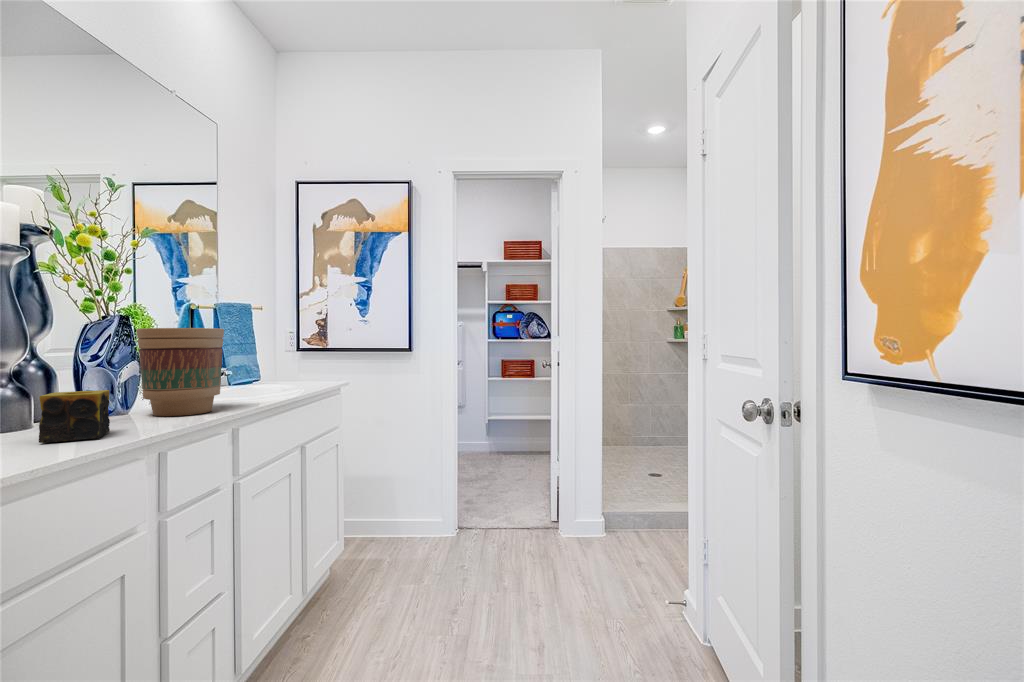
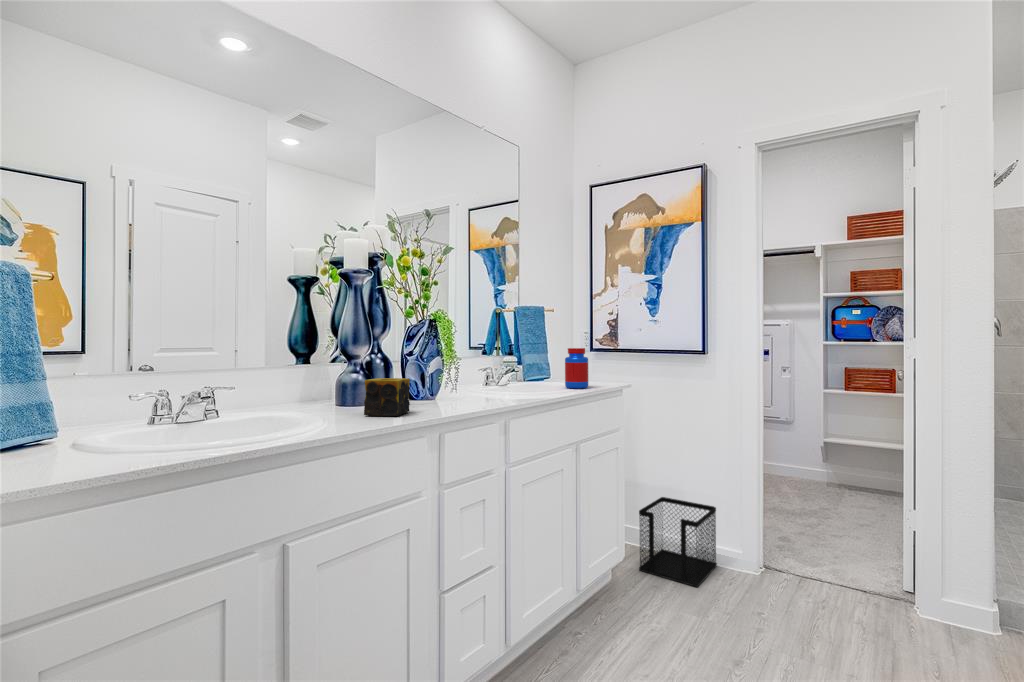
flower pot: present [136,328,224,416] -> none [438,329,501,404]
jar: none [282,348,308,390] -> present [565,348,588,388]
wastebasket: none [355,486,423,560] -> present [639,497,717,587]

